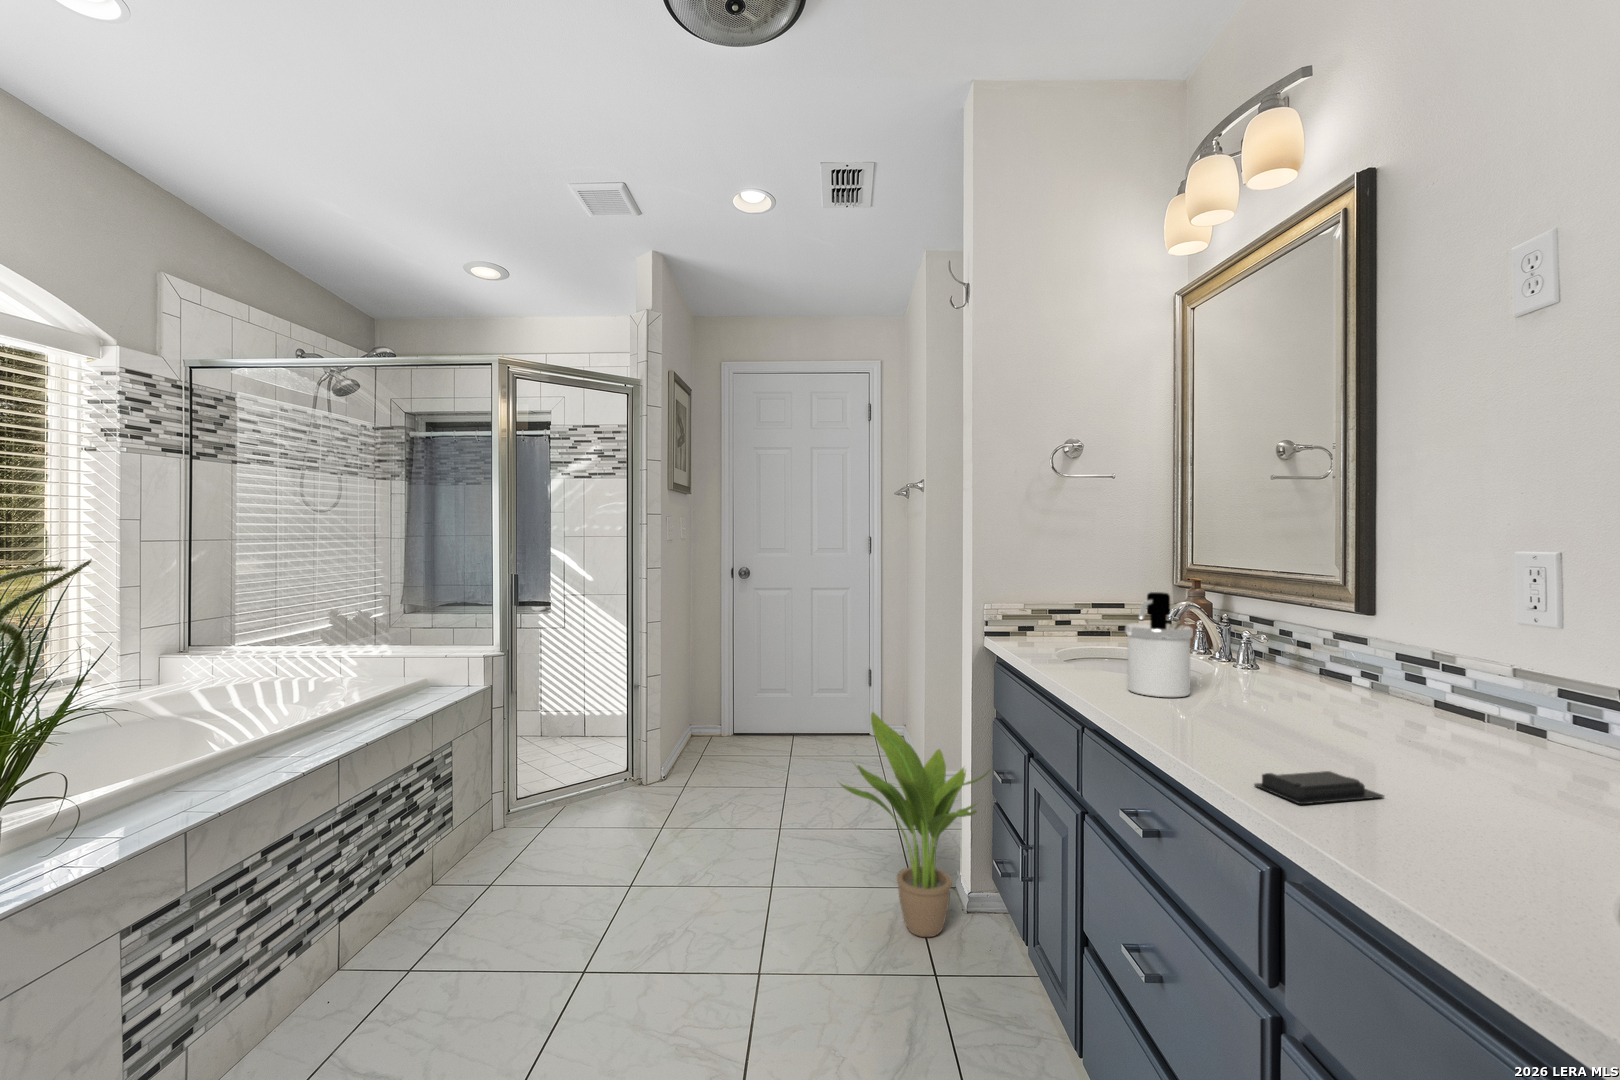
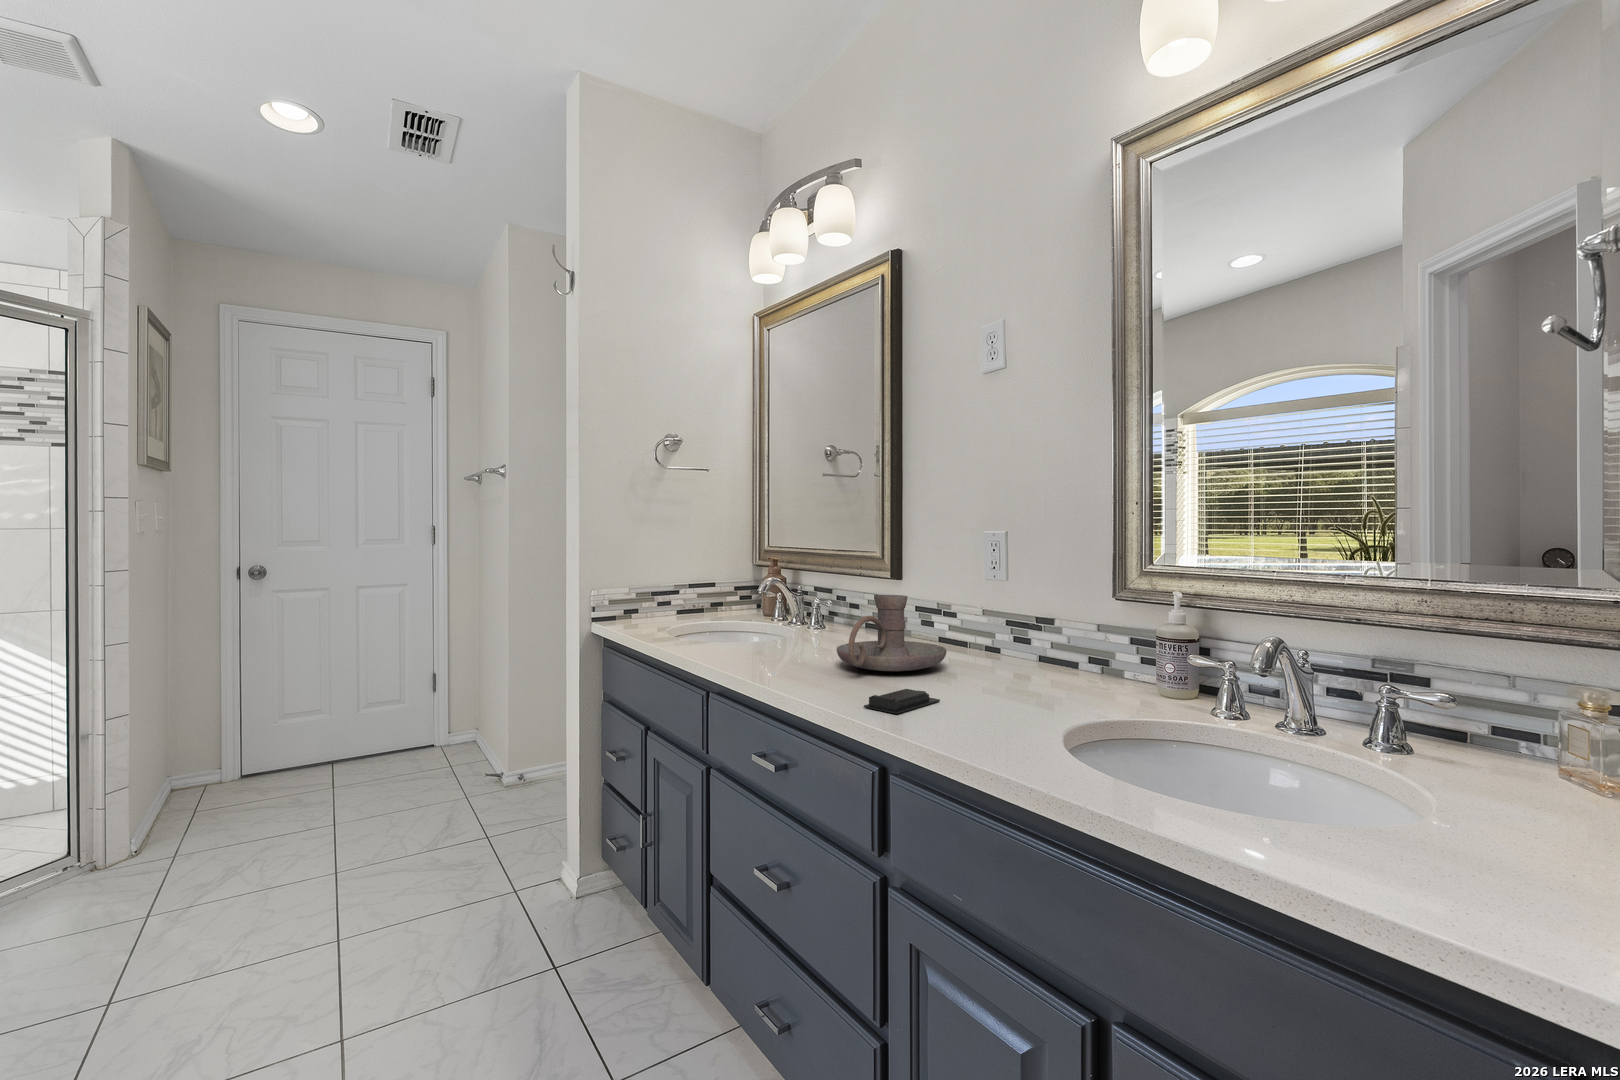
soap dispenser: present [1125,592,1193,697] -> none [738,568,789,656]
candle holder: none [1246,637,1425,744] -> present [837,595,947,672]
potted plant: present [841,713,988,937] -> none [431,713,604,935]

